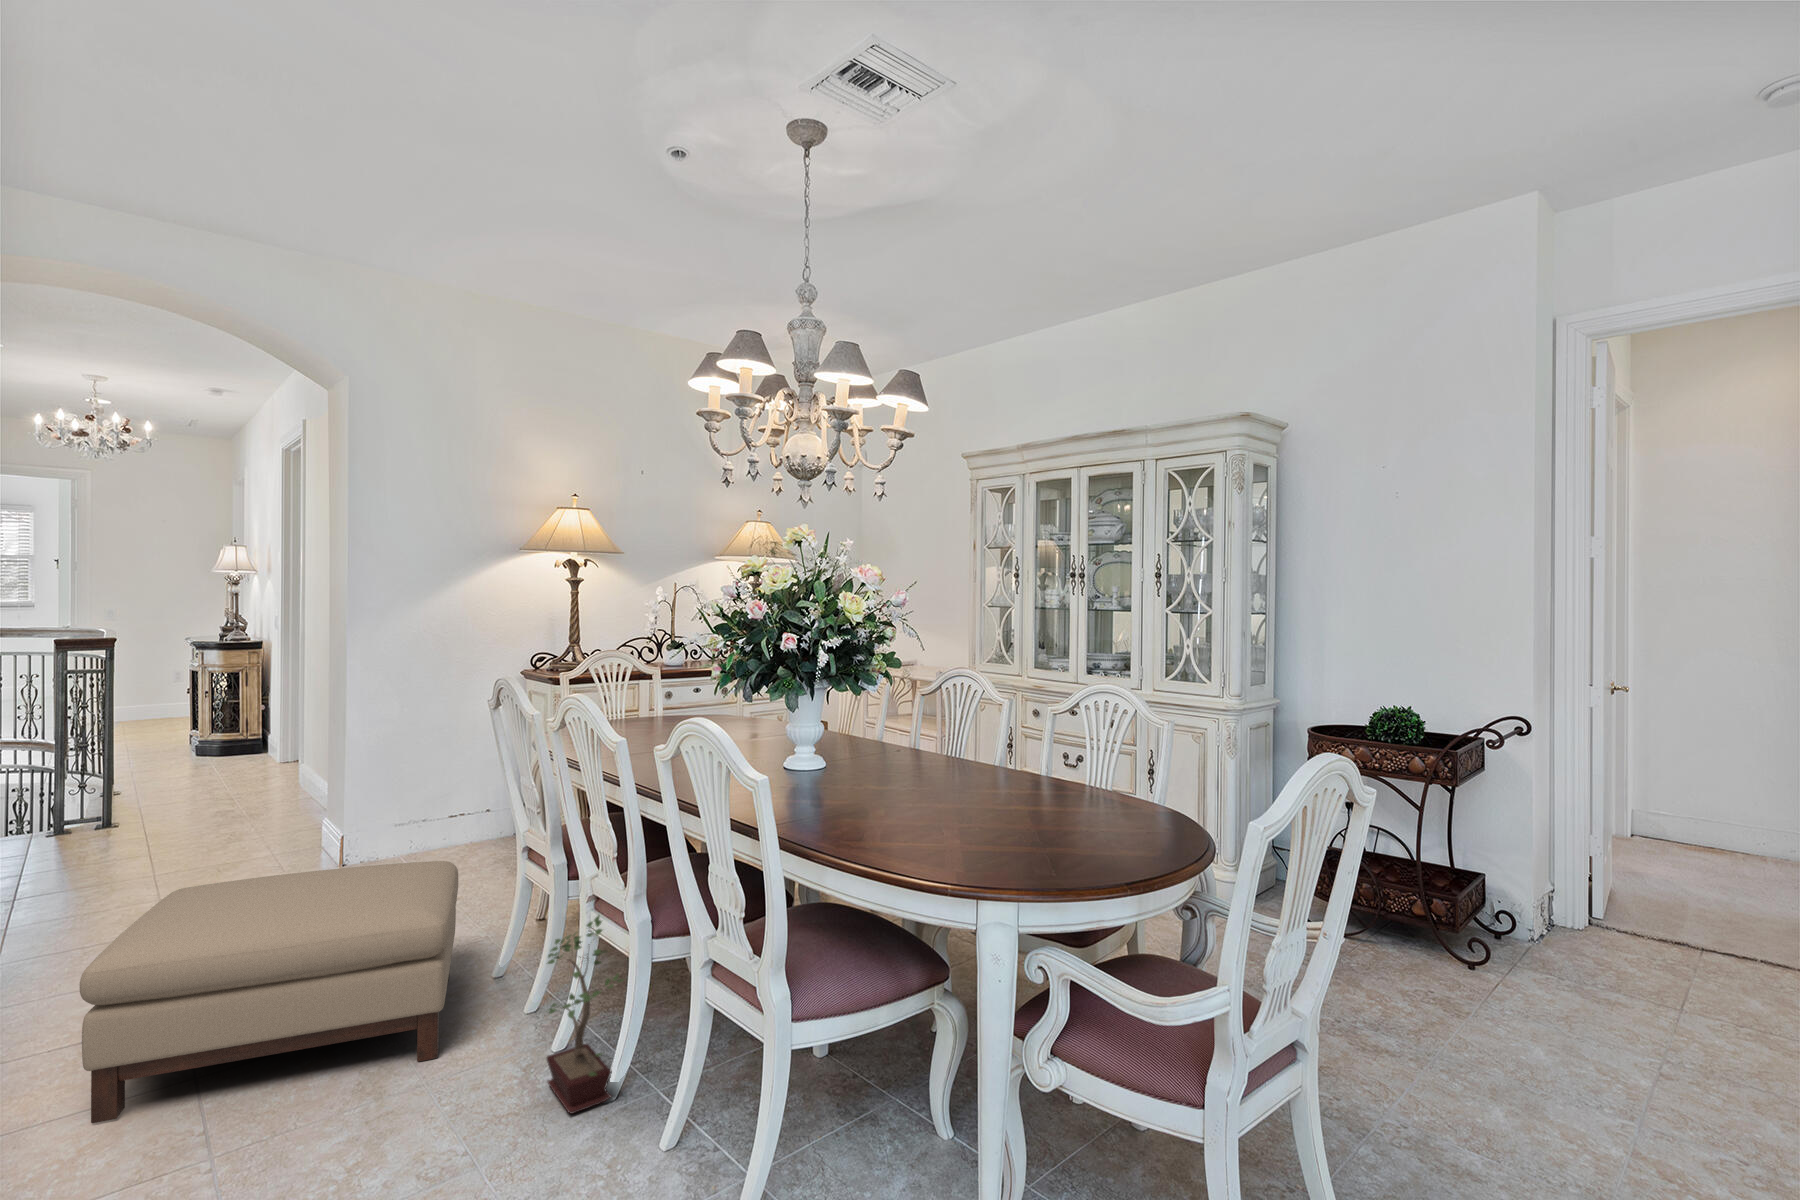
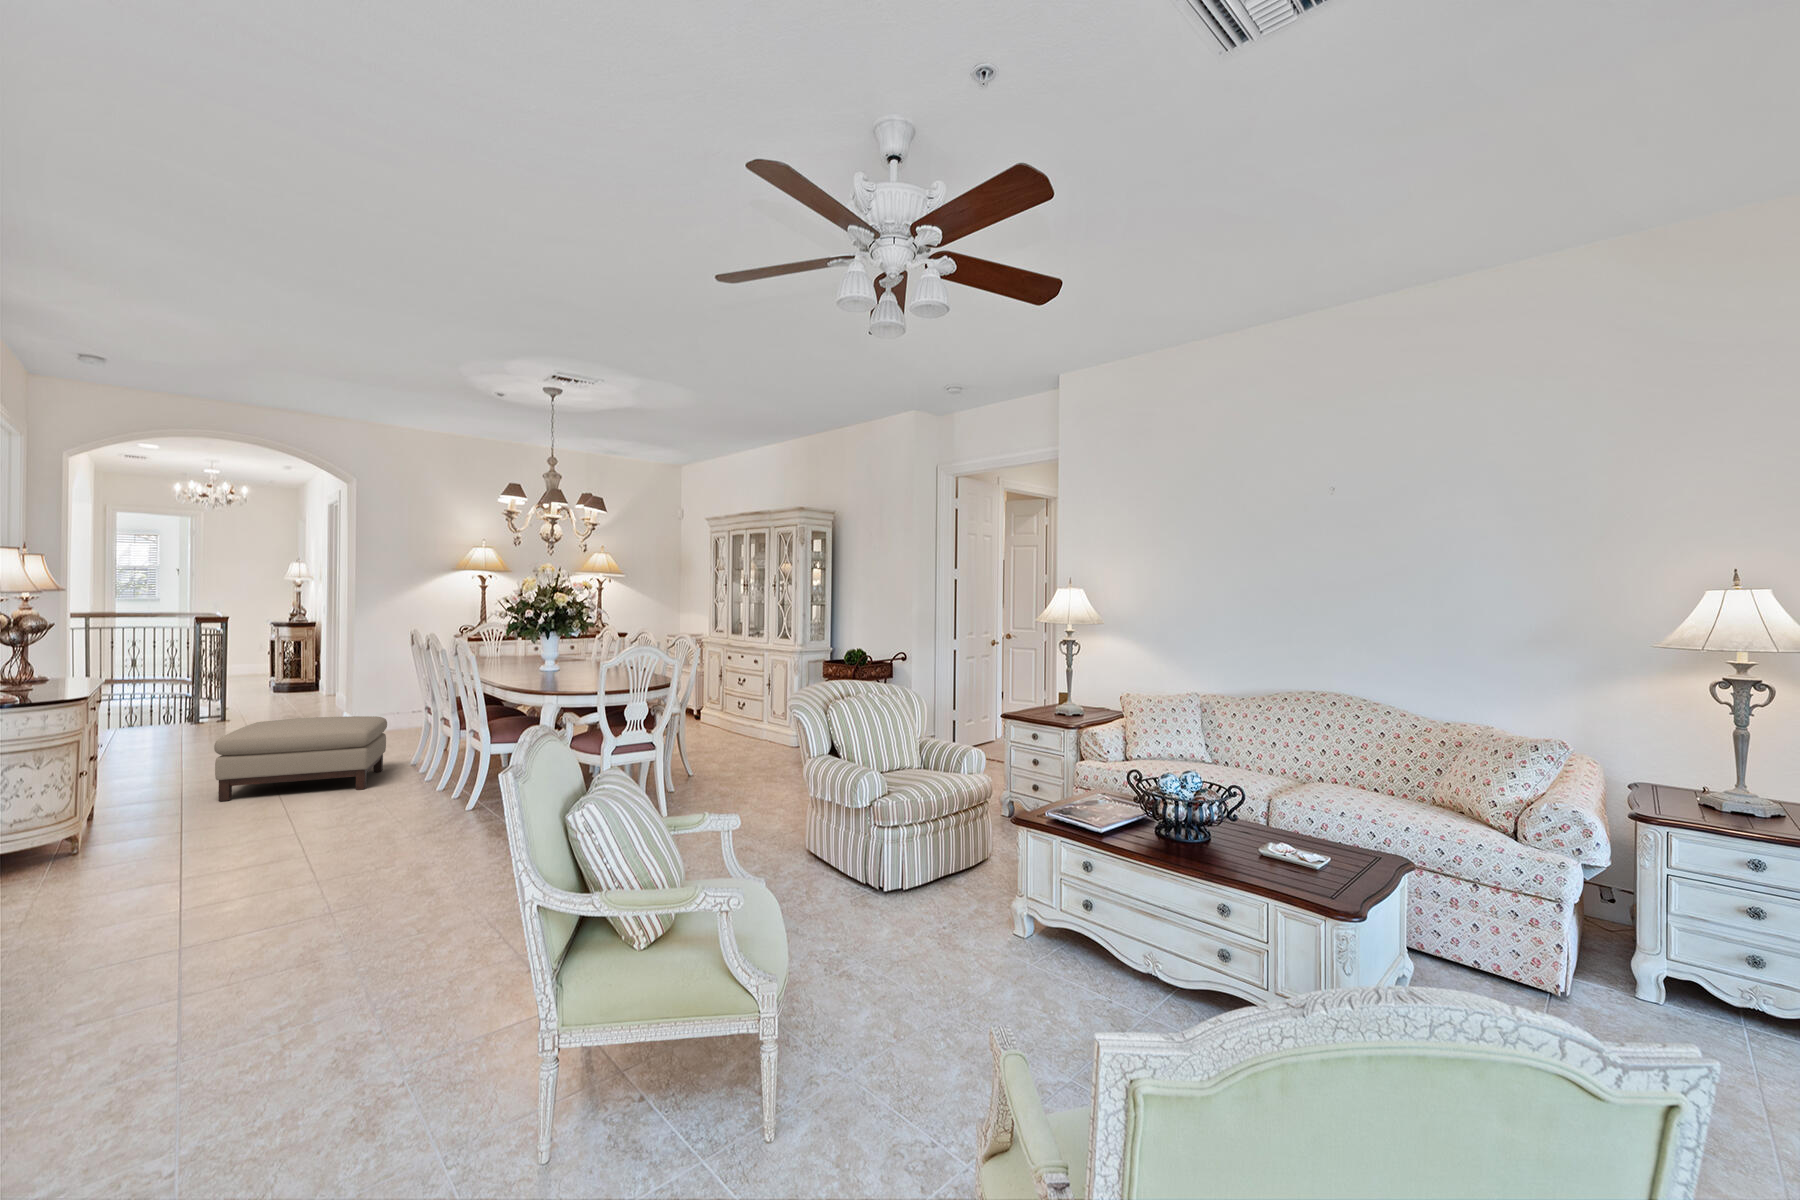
potted plant: present [547,915,624,1113] -> none [402,723,432,800]

